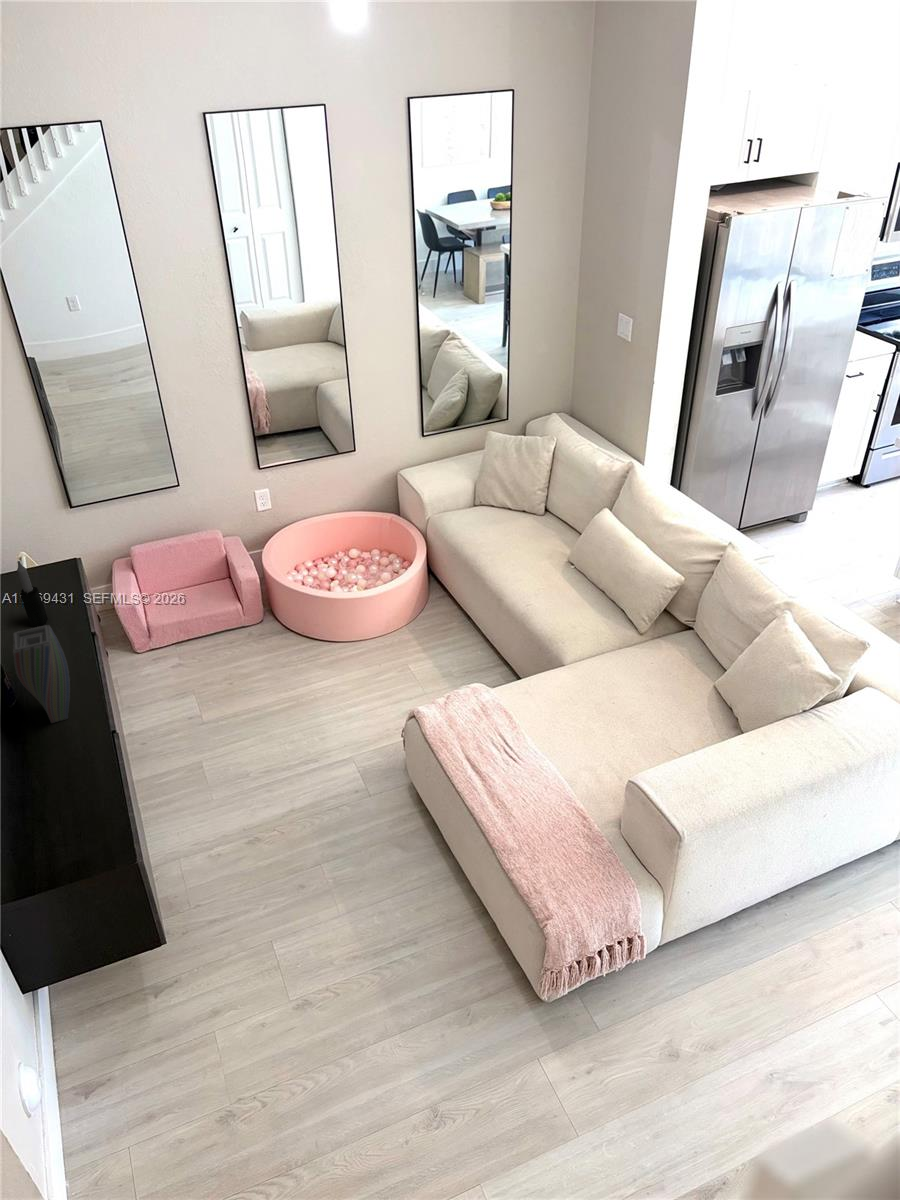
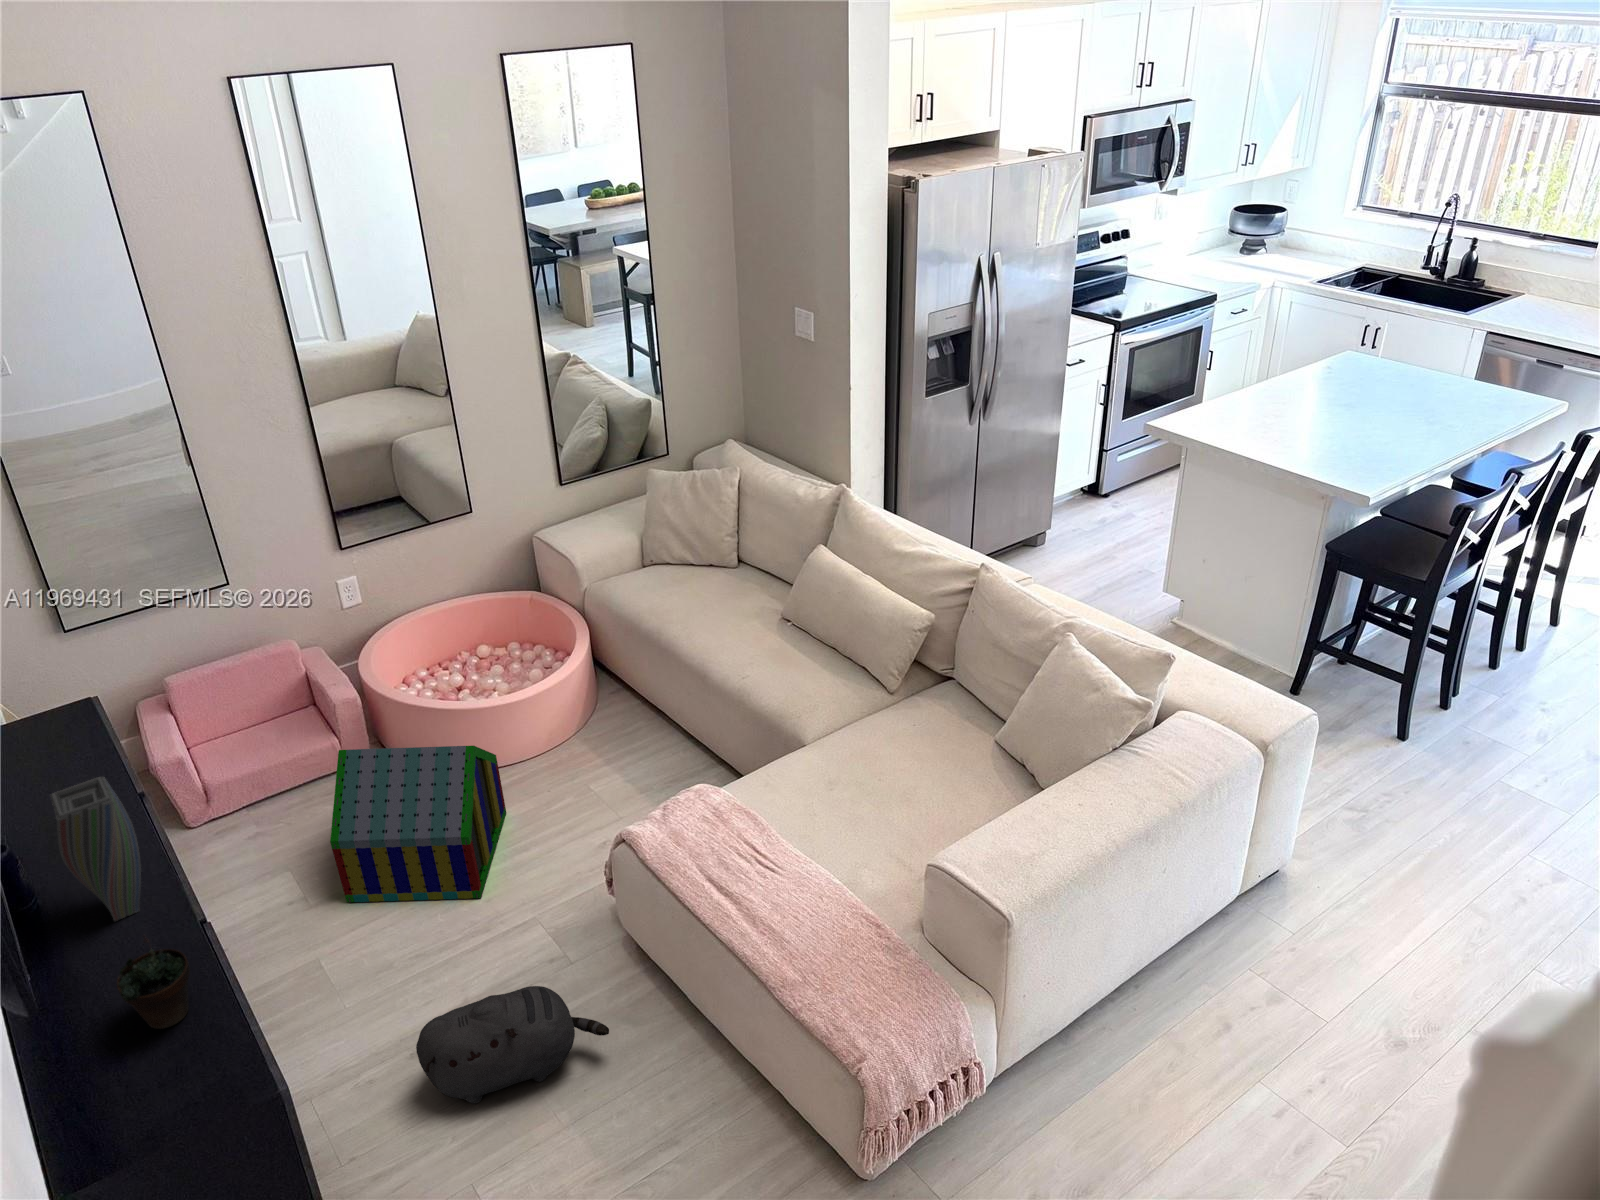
candle: present [17,561,48,626] -> none [24,701,73,796]
toy house: none [219,617,348,736] -> present [330,746,506,903]
succulent plant: none [35,742,84,806] -> present [117,935,190,1029]
plush toy: none [247,810,382,884] -> present [416,986,609,1104]

